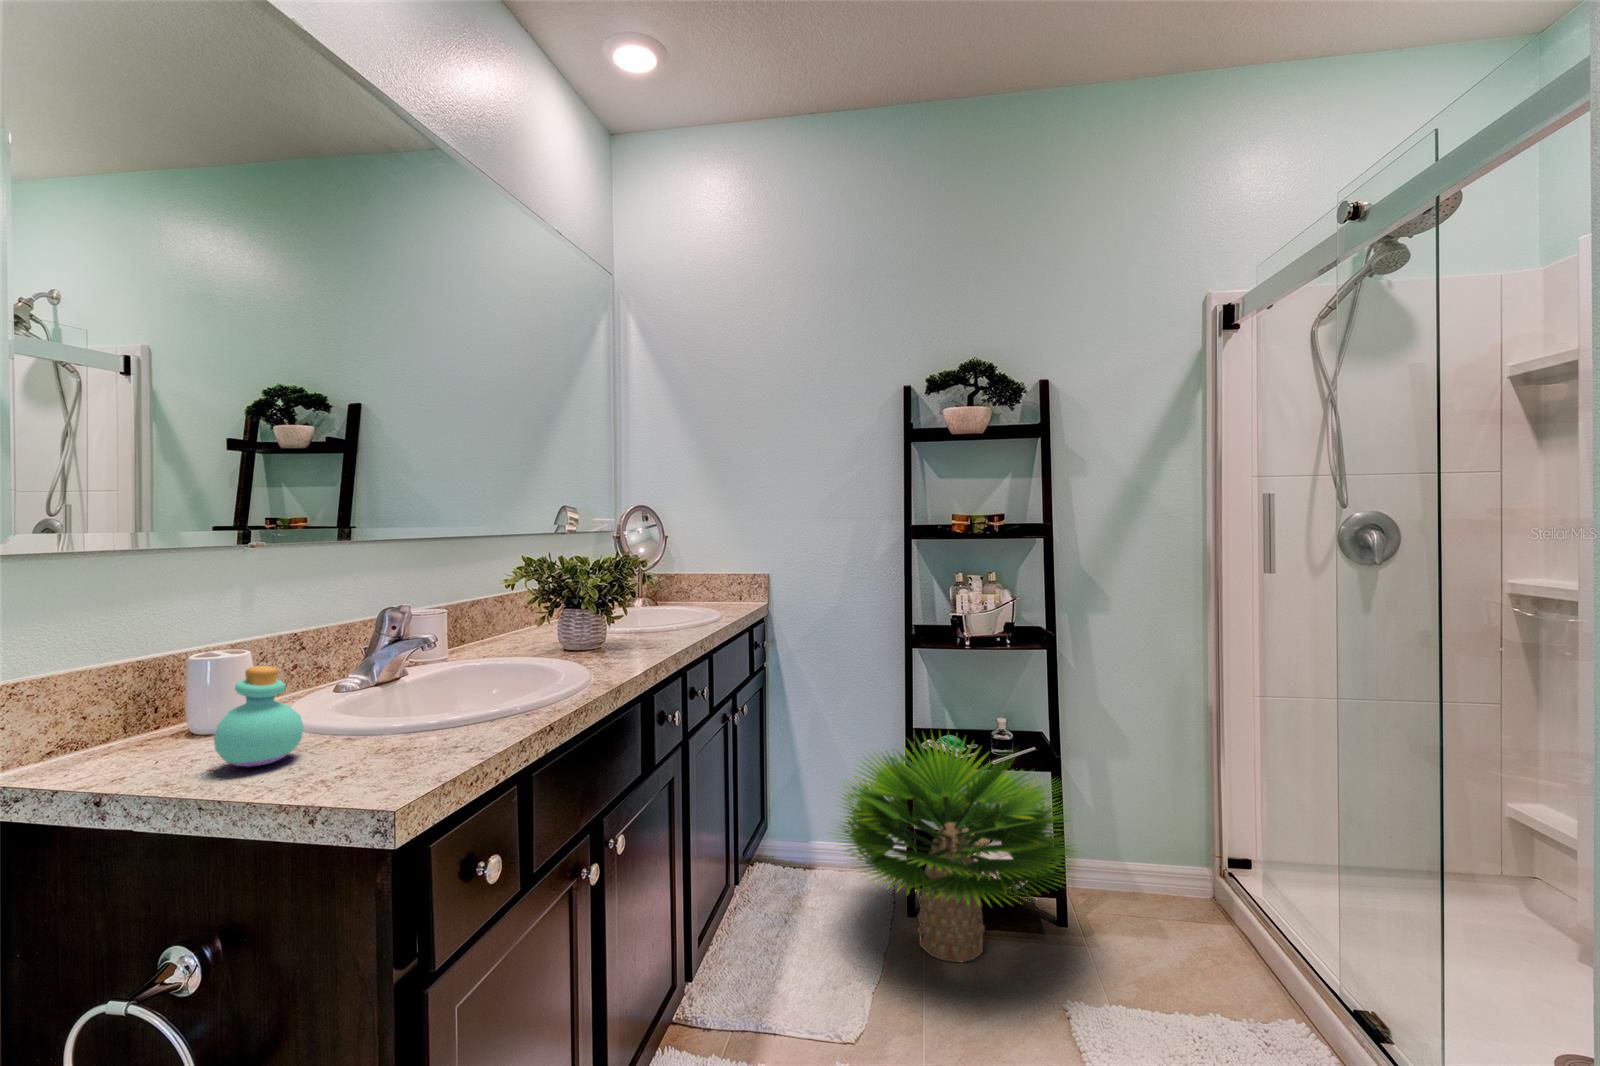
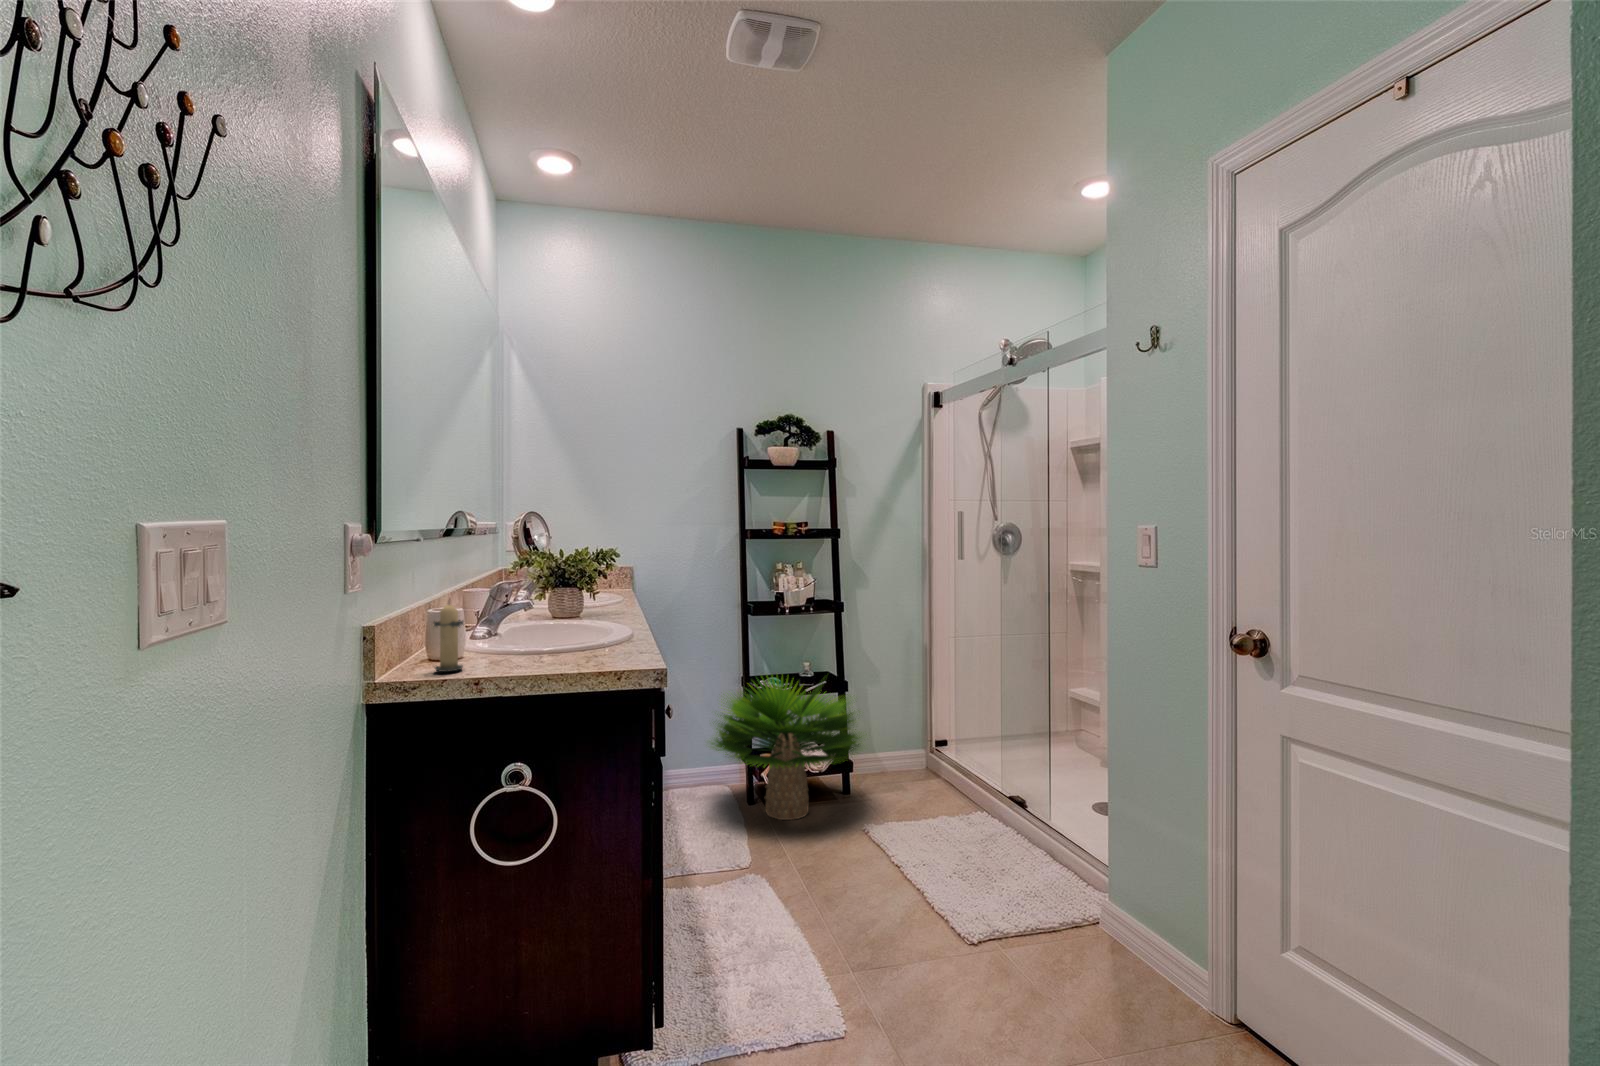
candle: none [109,642,187,765] -> present [434,604,464,672]
perfume bottle: present [214,666,303,767] -> none [512,609,555,665]

